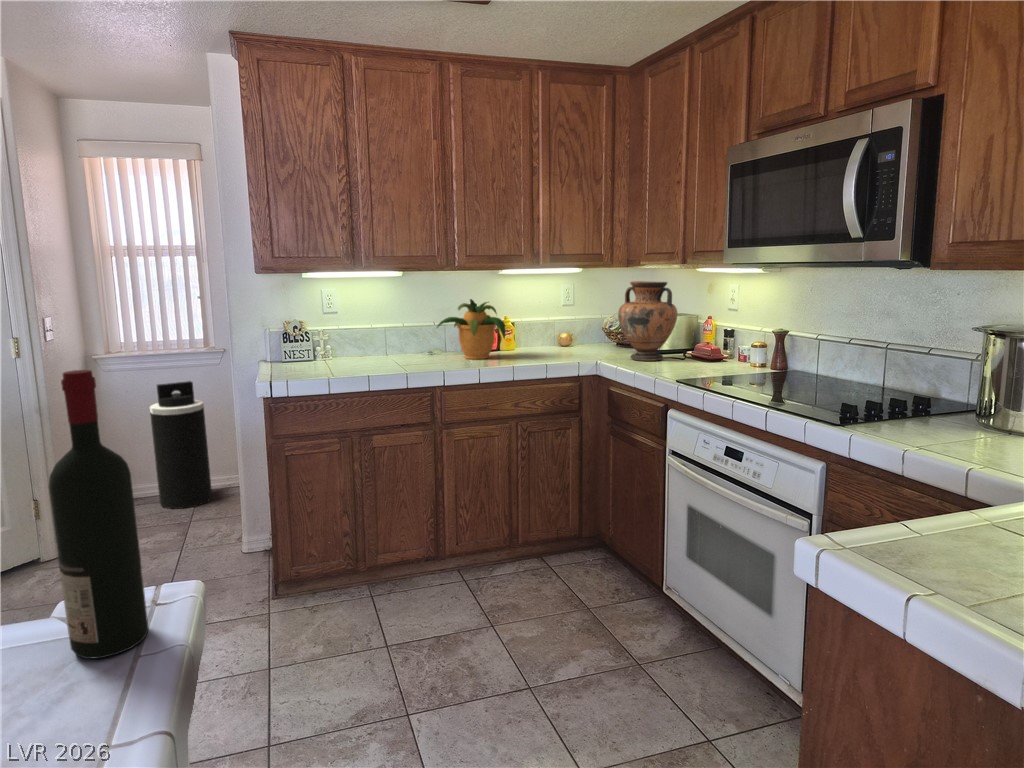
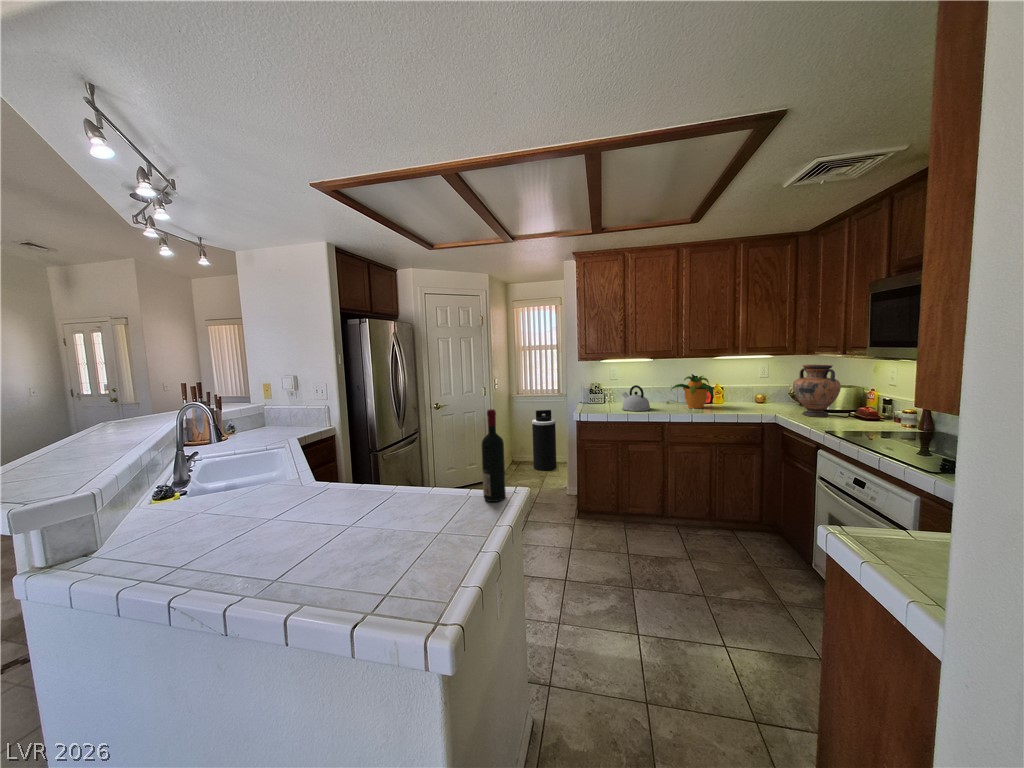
kettle: none [350,321,405,370] -> present [622,385,650,411]

